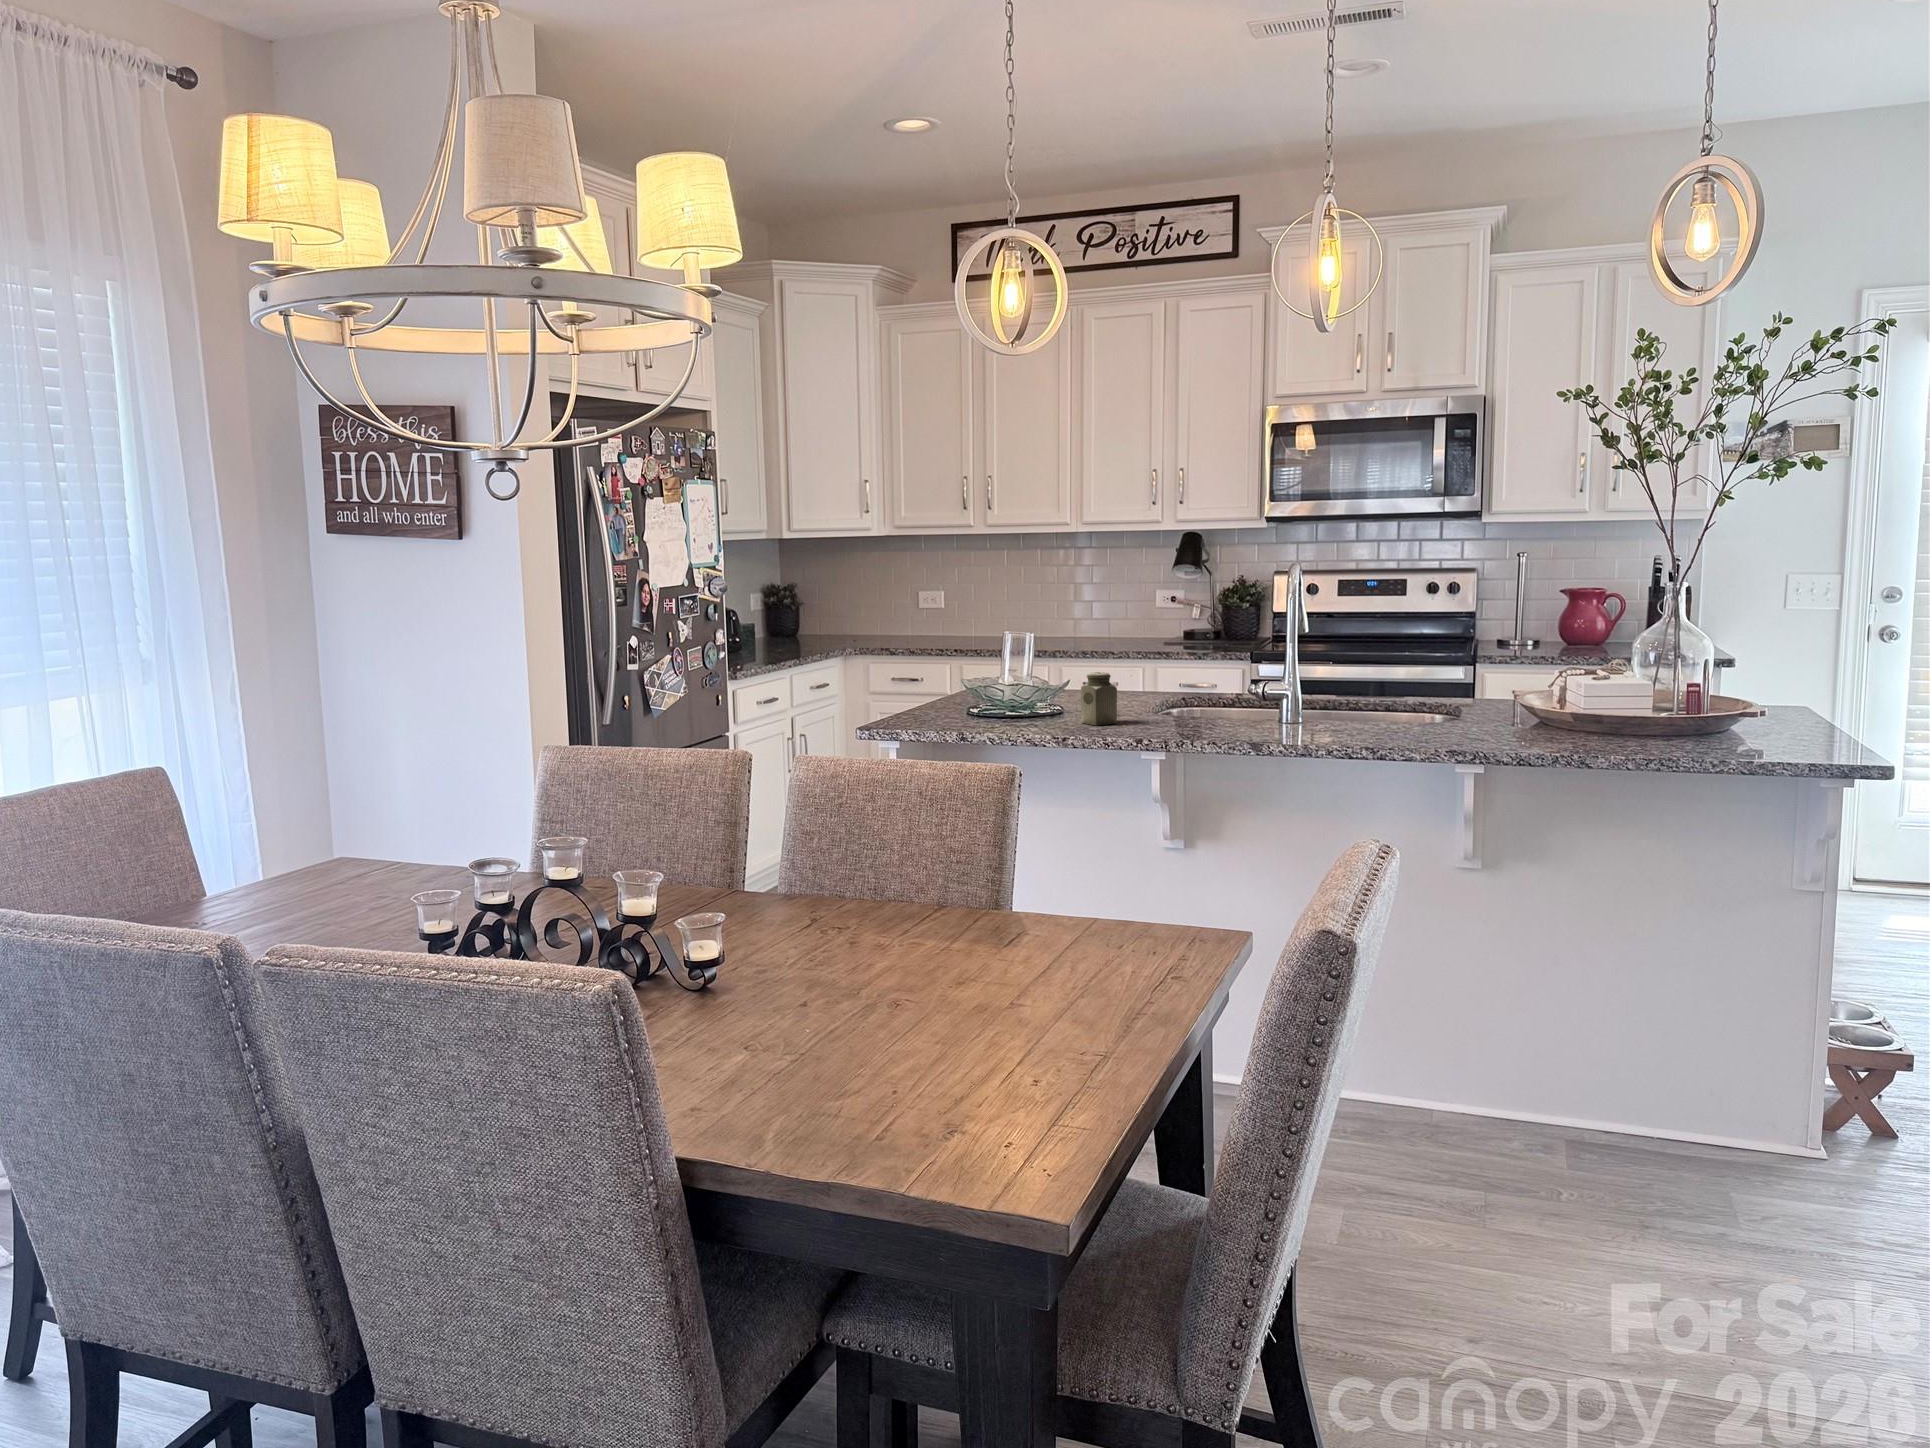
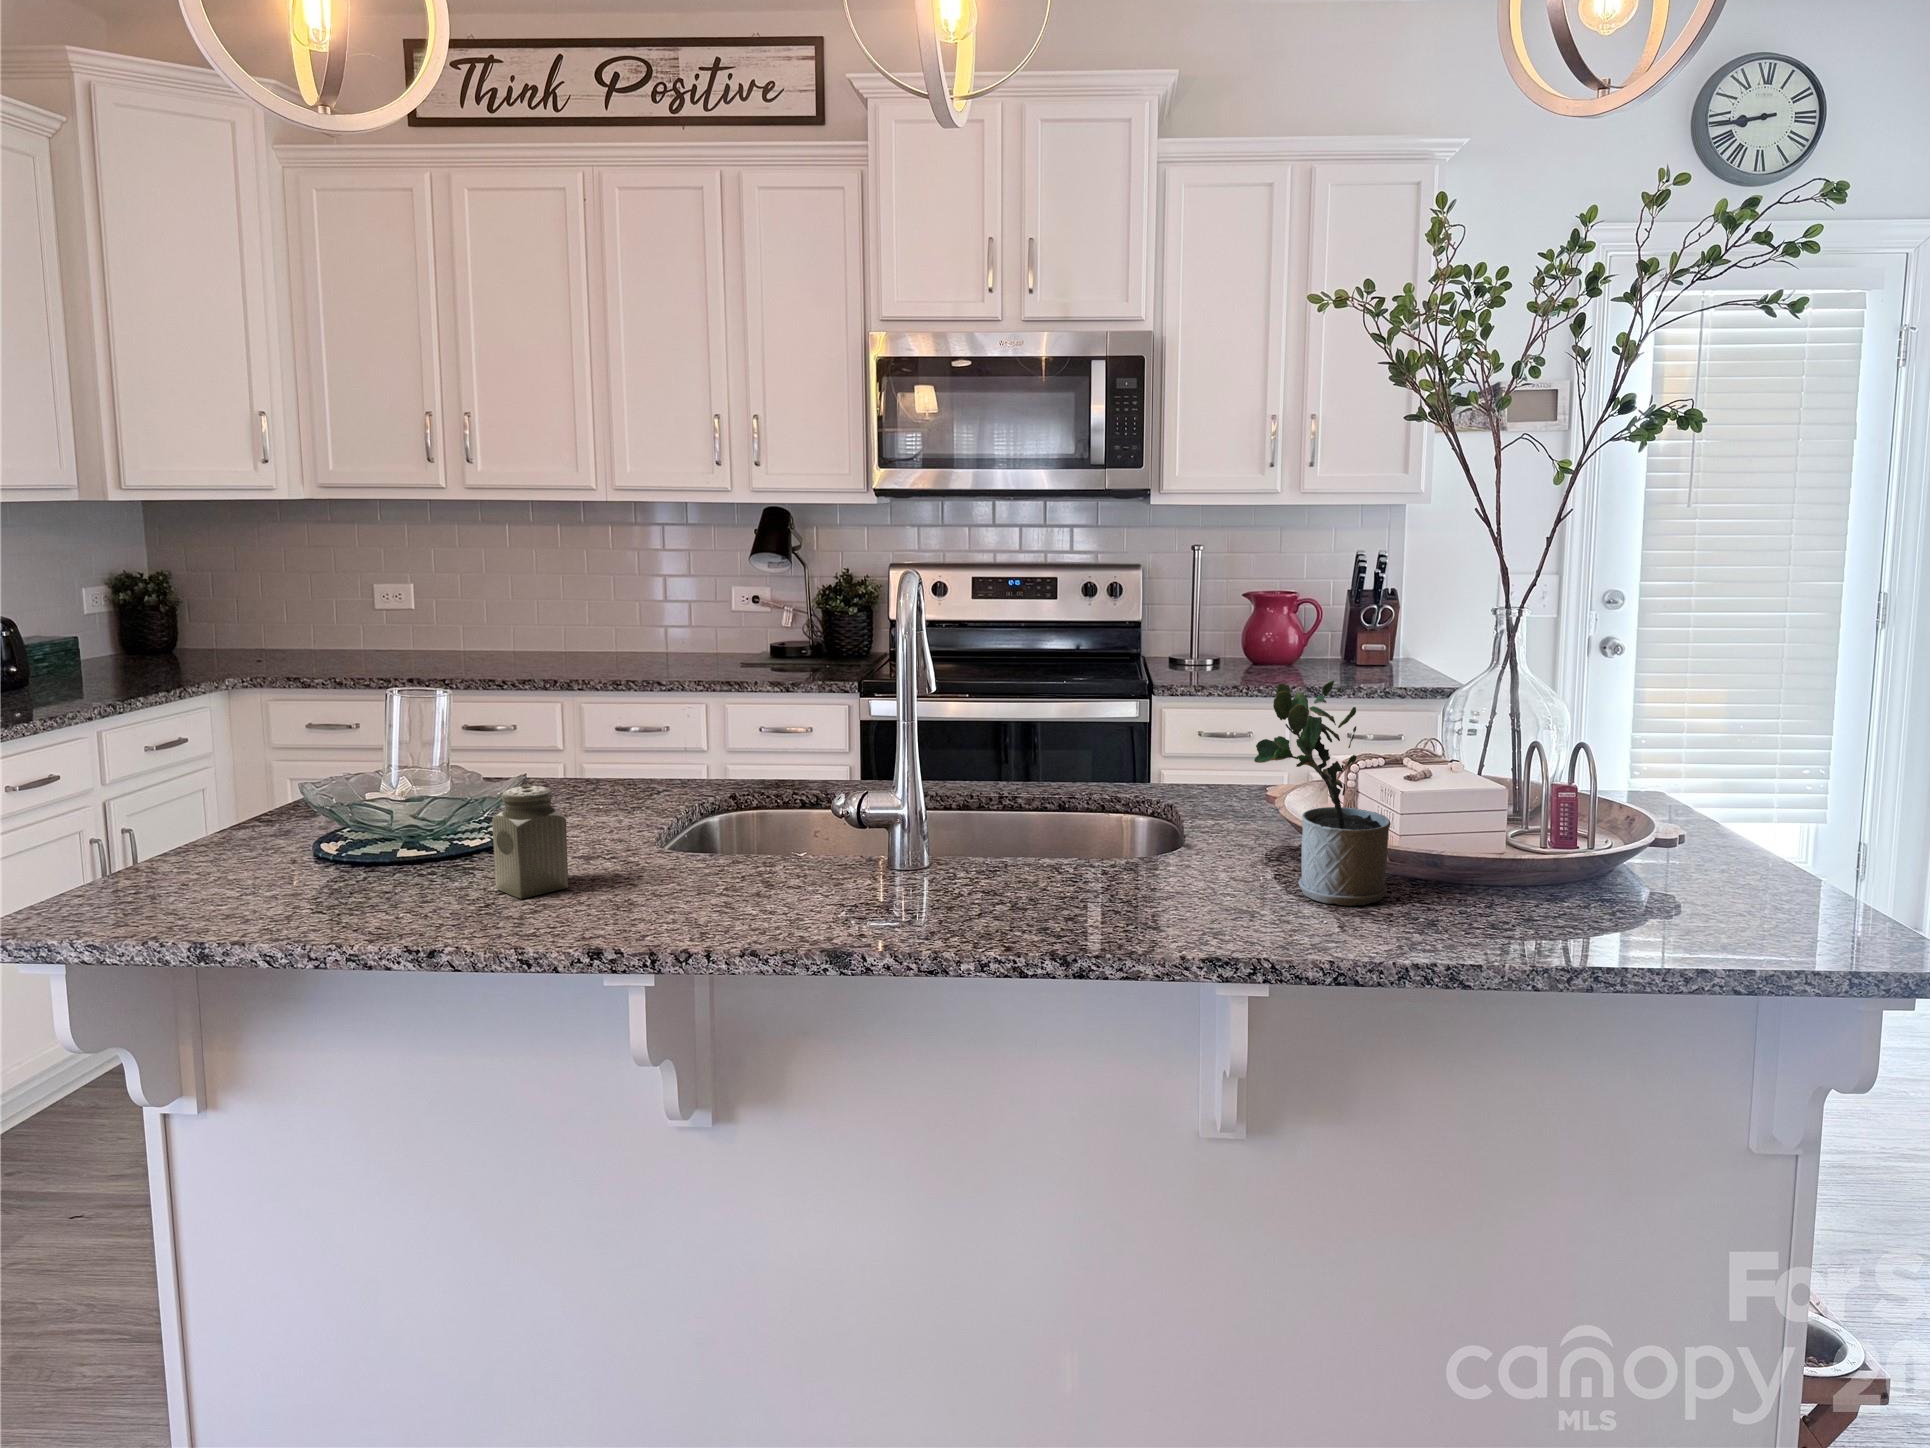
potted plant: none [1487,620,1568,740] -> present [1254,680,1391,906]

